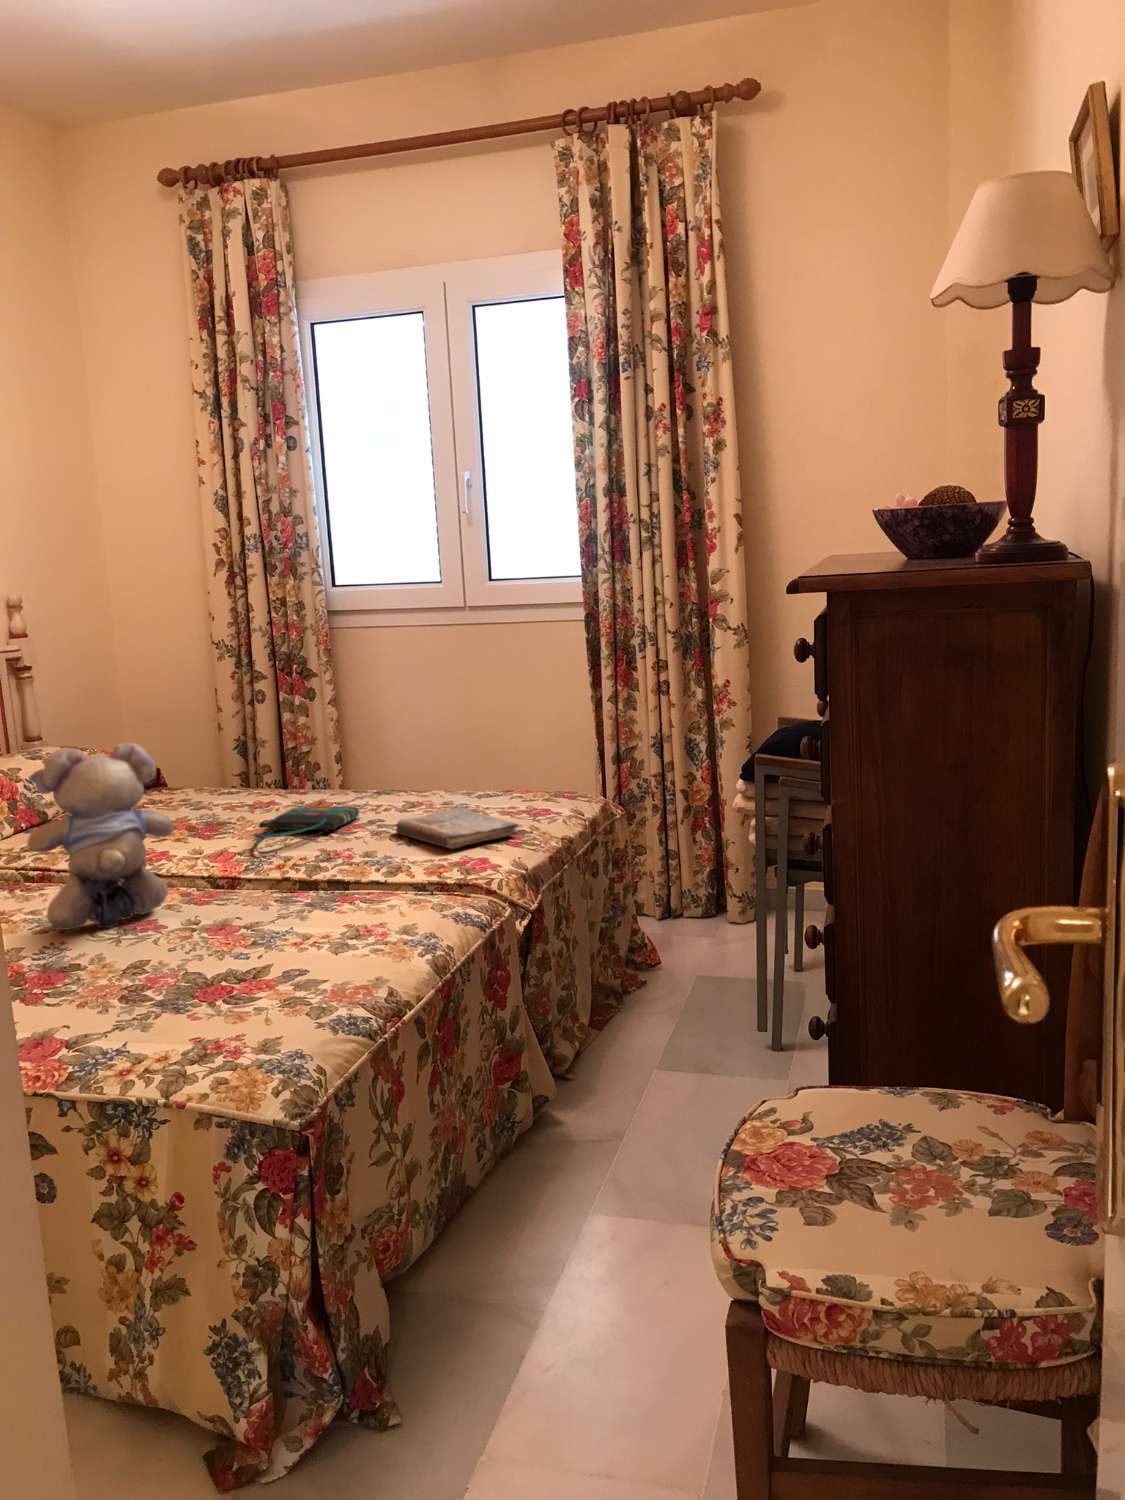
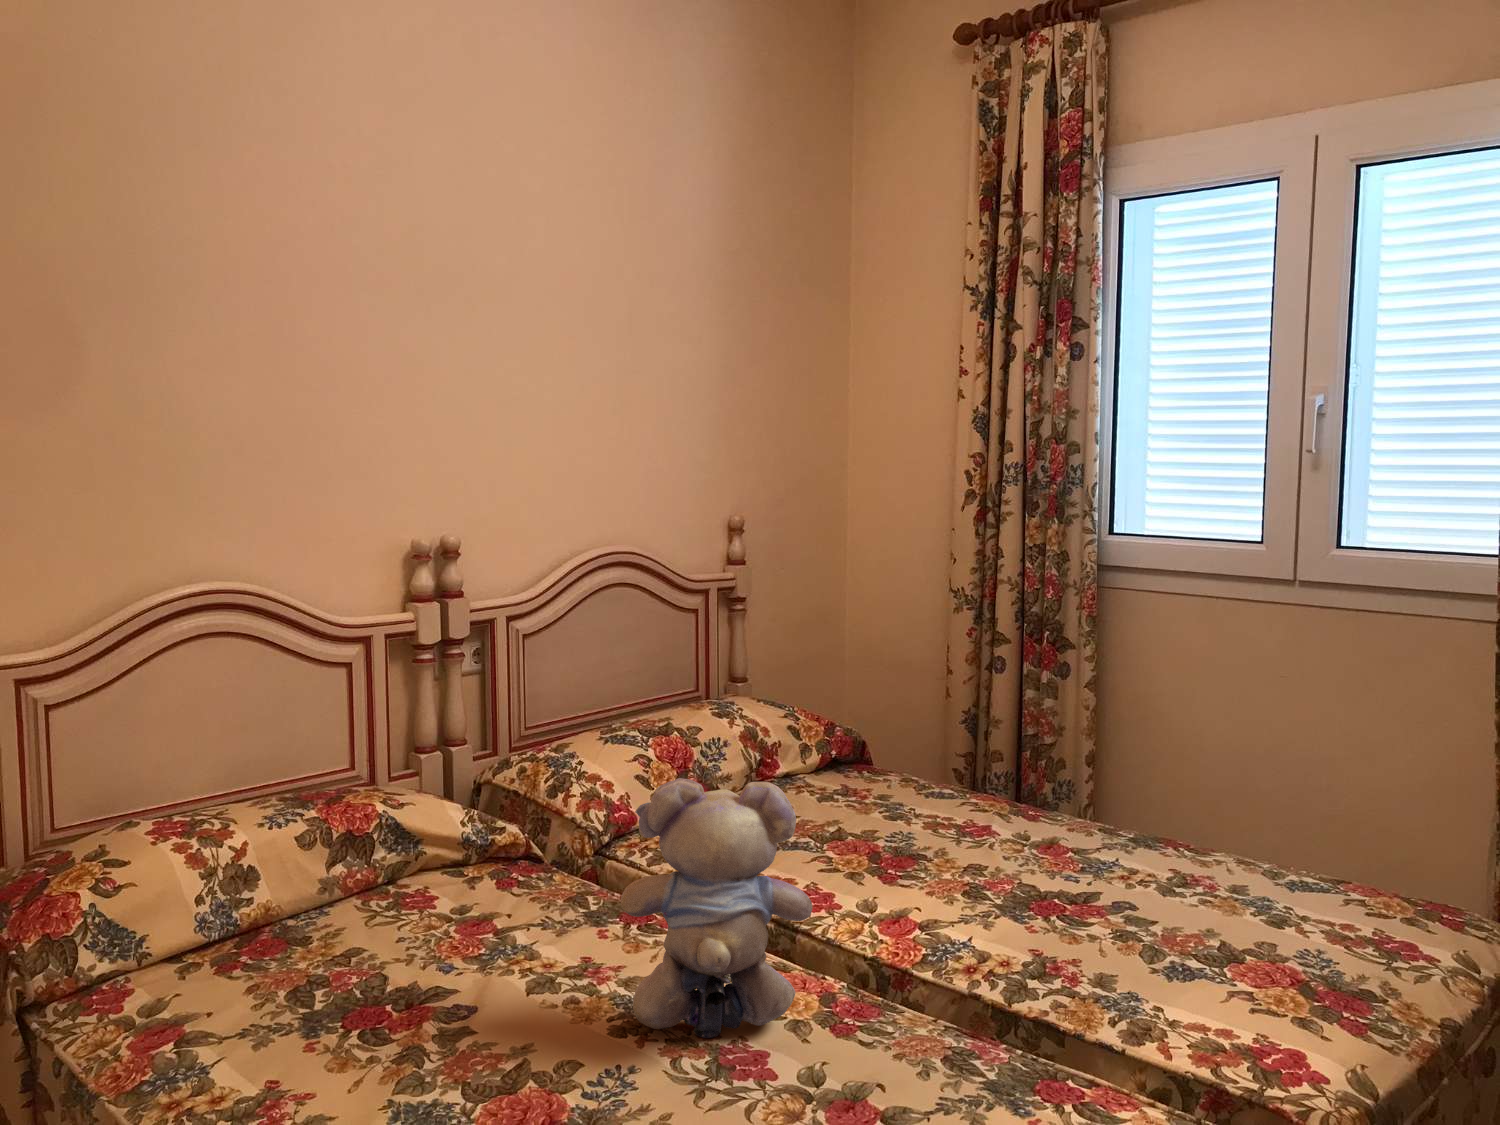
tote bag: present [254,807,359,855] -> none [939,853,1100,939]
book: present [396,808,518,849] -> none [1152,920,1368,1017]

